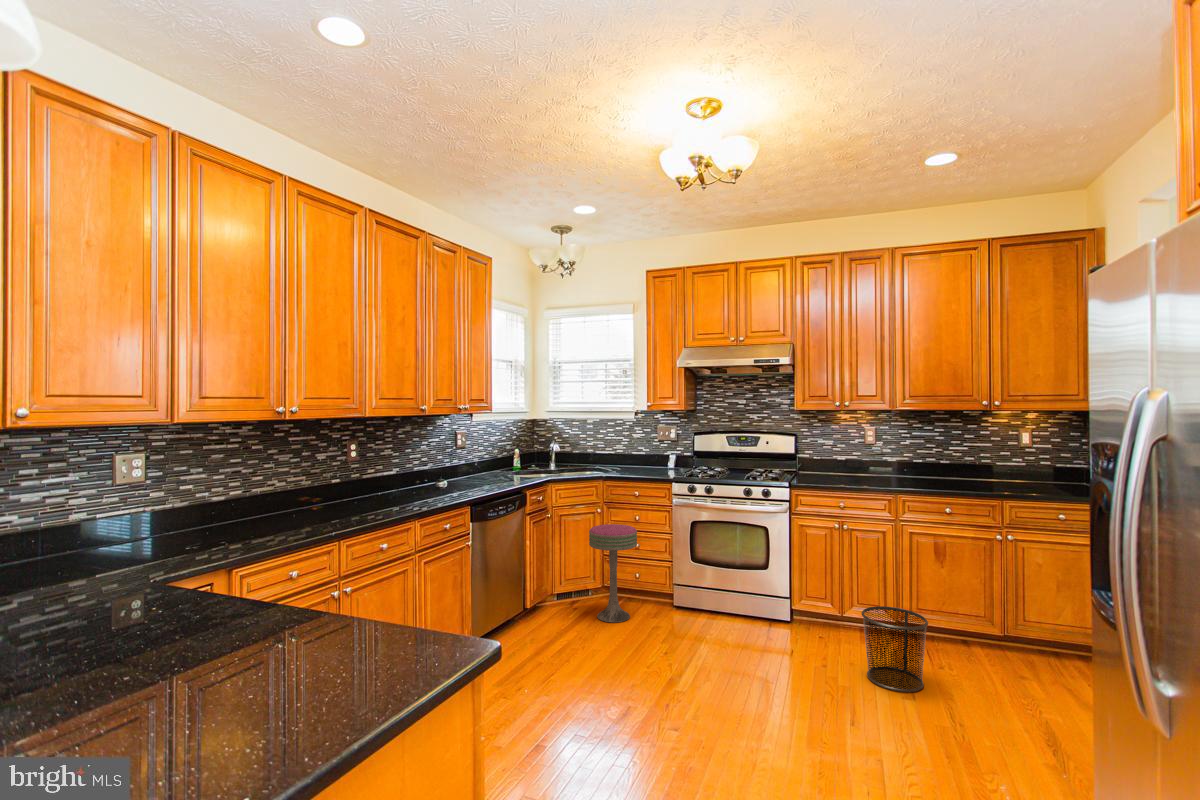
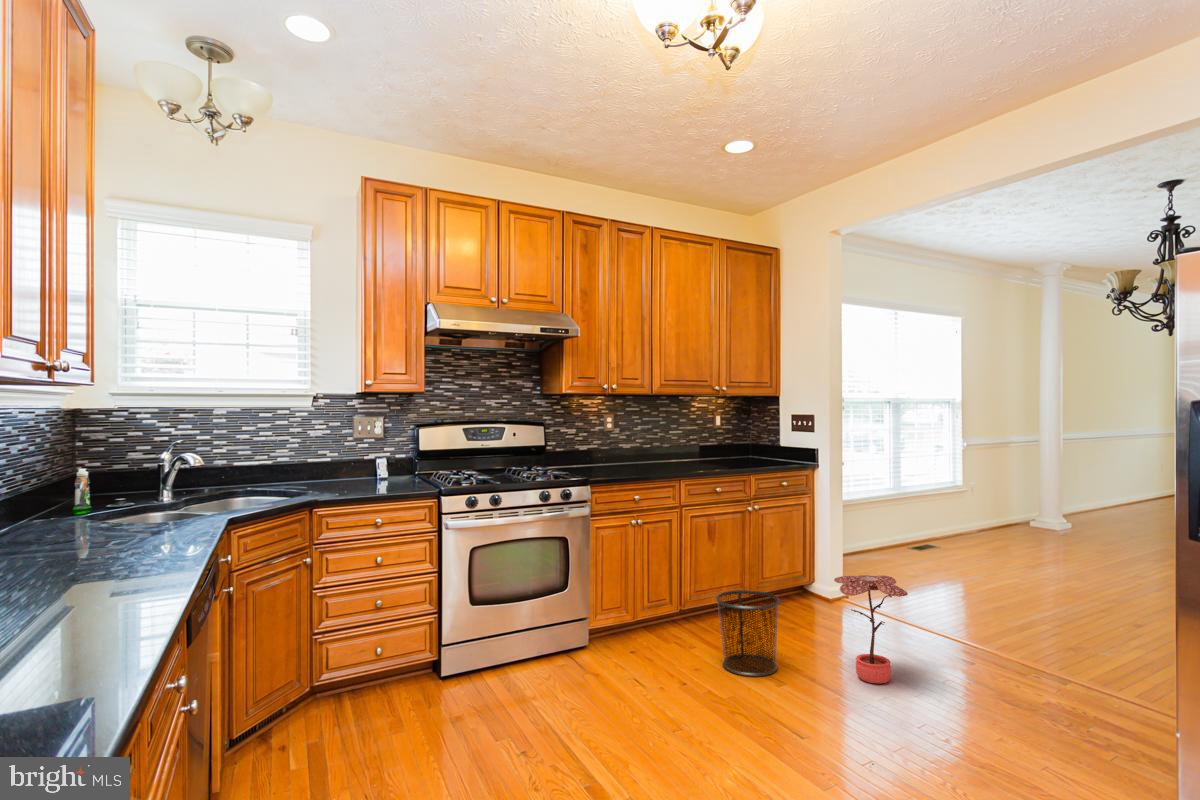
bar stool: present [589,524,637,622] -> none [335,573,422,749]
potted plant: none [949,624,1048,748] -> present [834,575,908,684]

